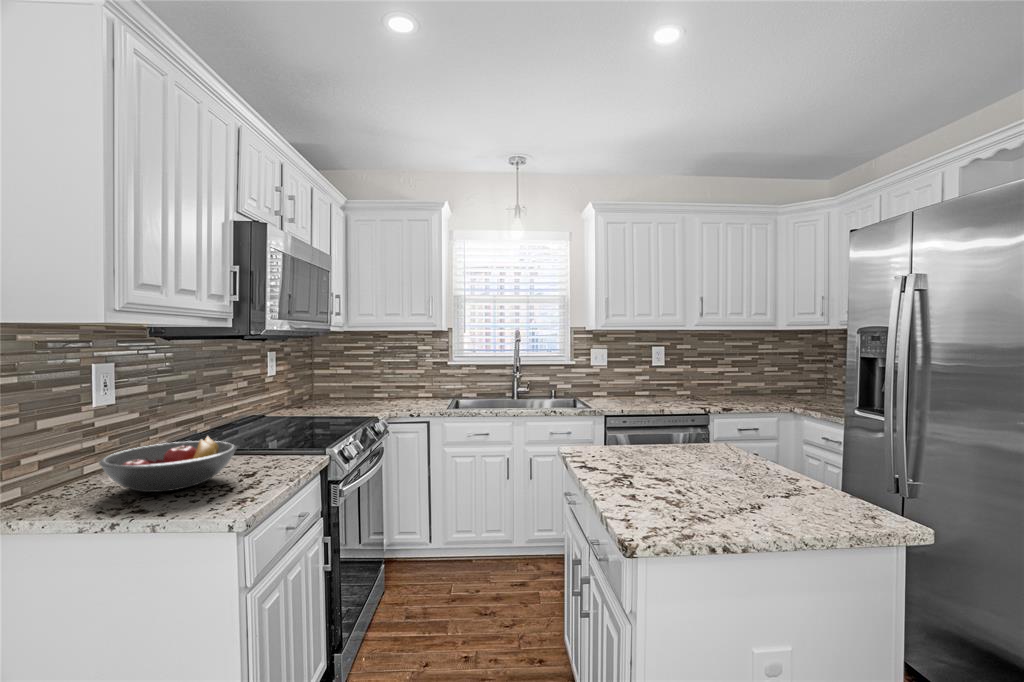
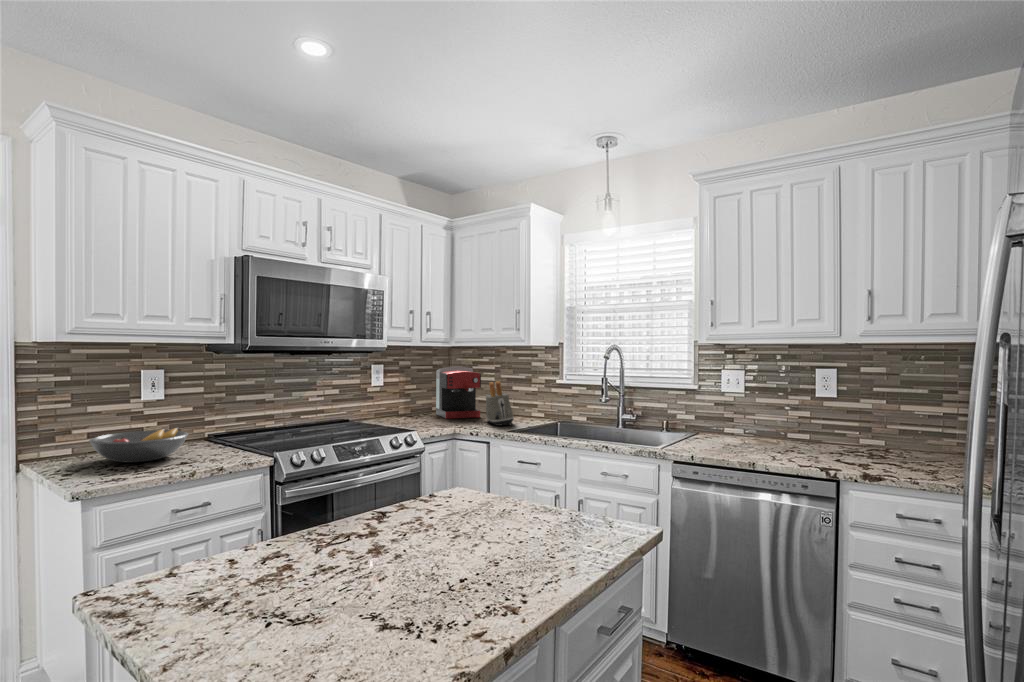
coffee maker: none [320,352,375,405] -> present [436,366,481,419]
toaster: none [393,365,432,406] -> present [486,381,514,426]

